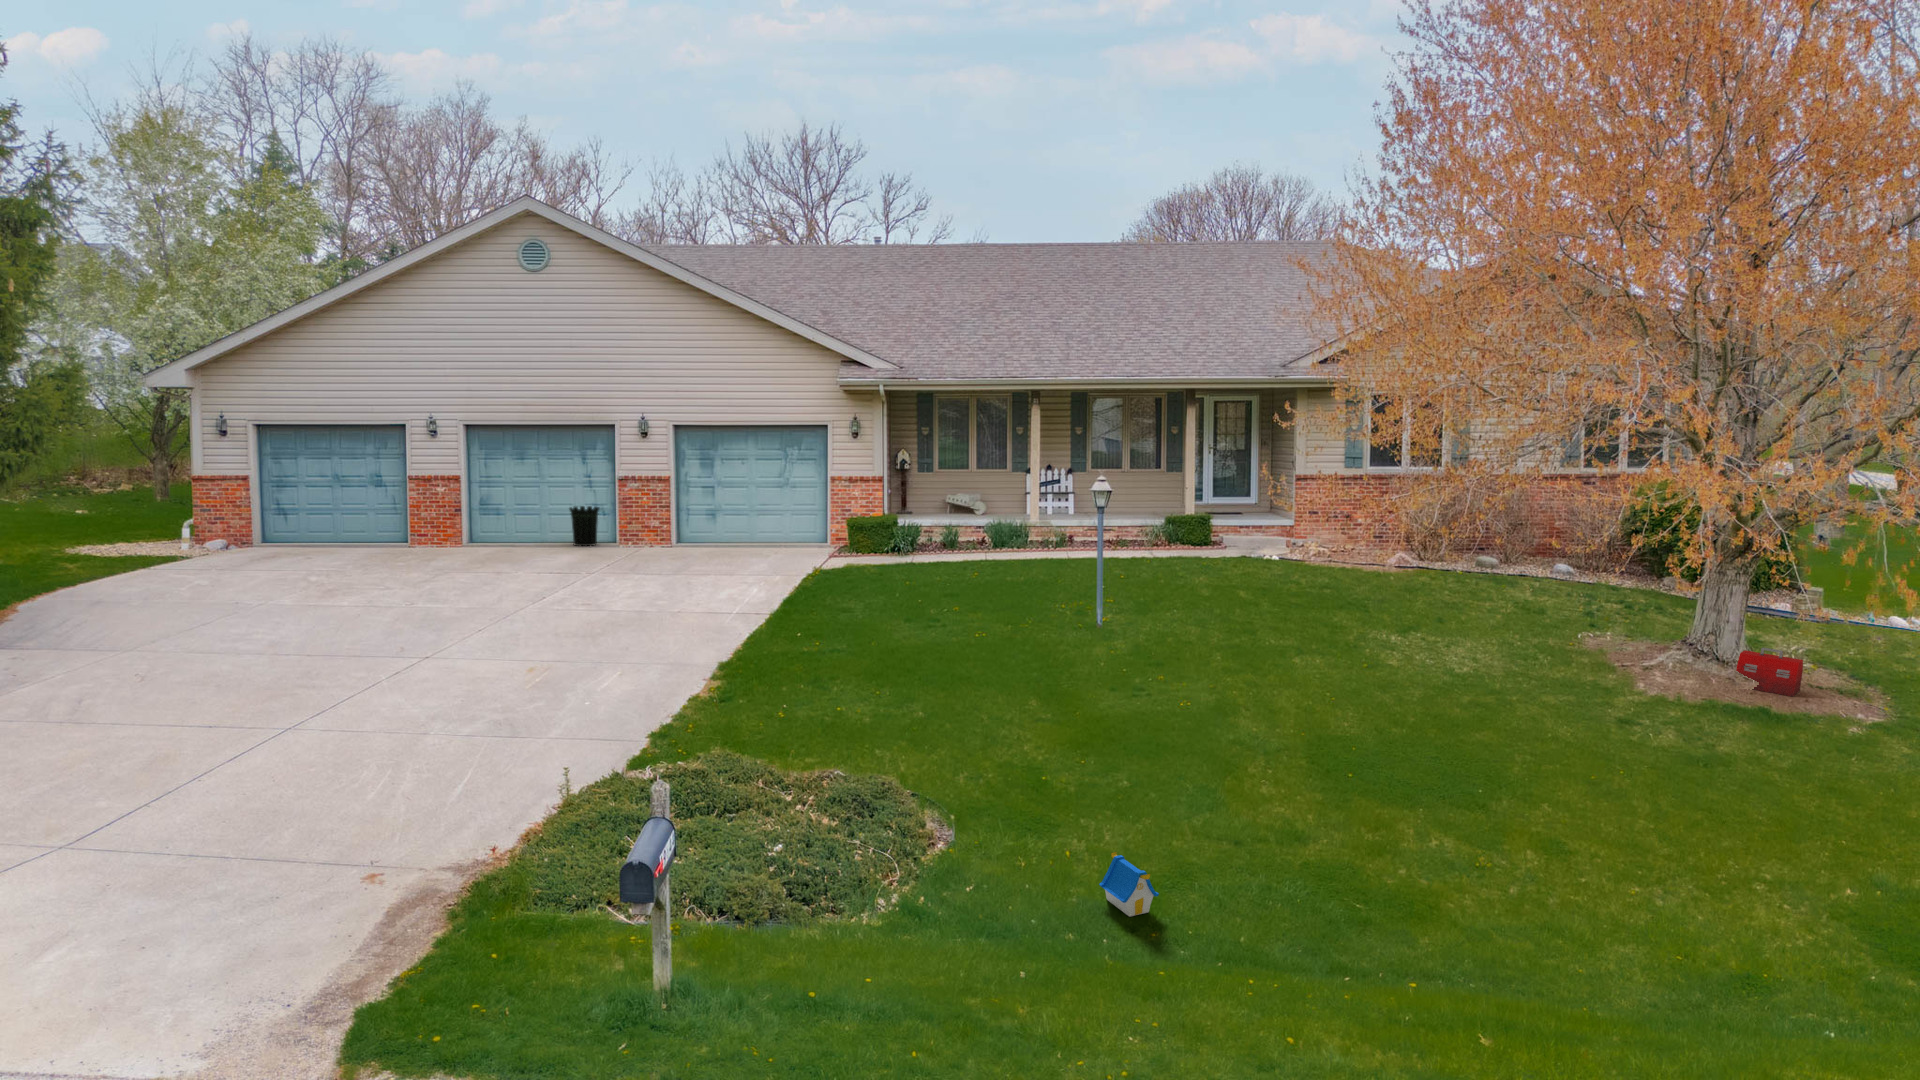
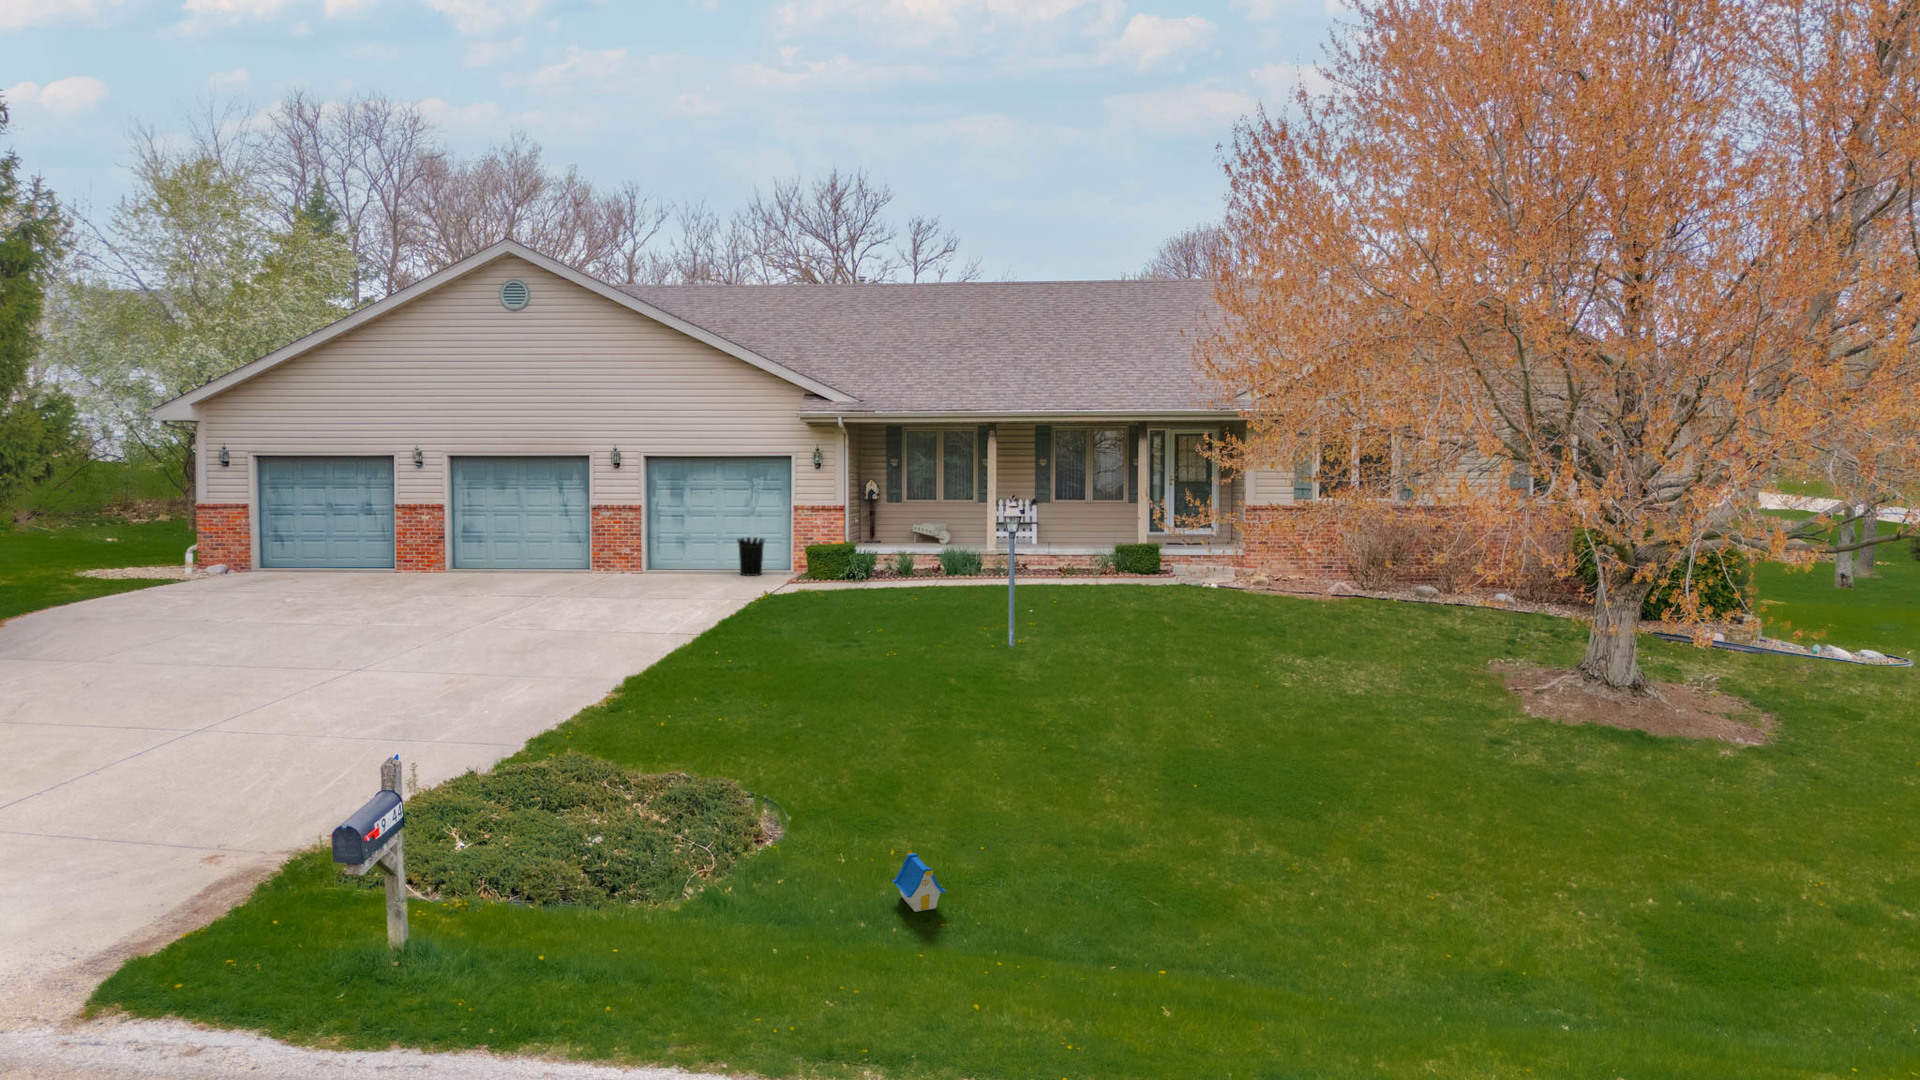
waste bin: present [570,506,599,546] -> present [737,538,765,576]
toolbox: present [1736,648,1803,697] -> none [1625,673,1693,722]

